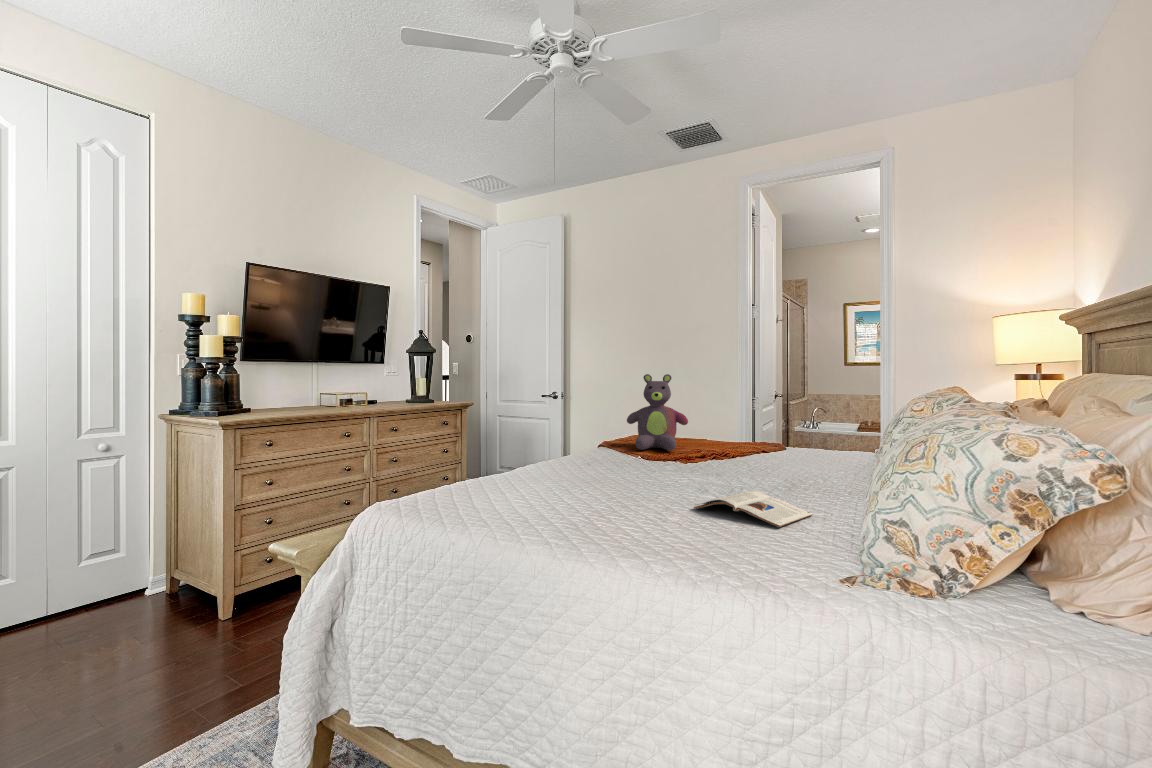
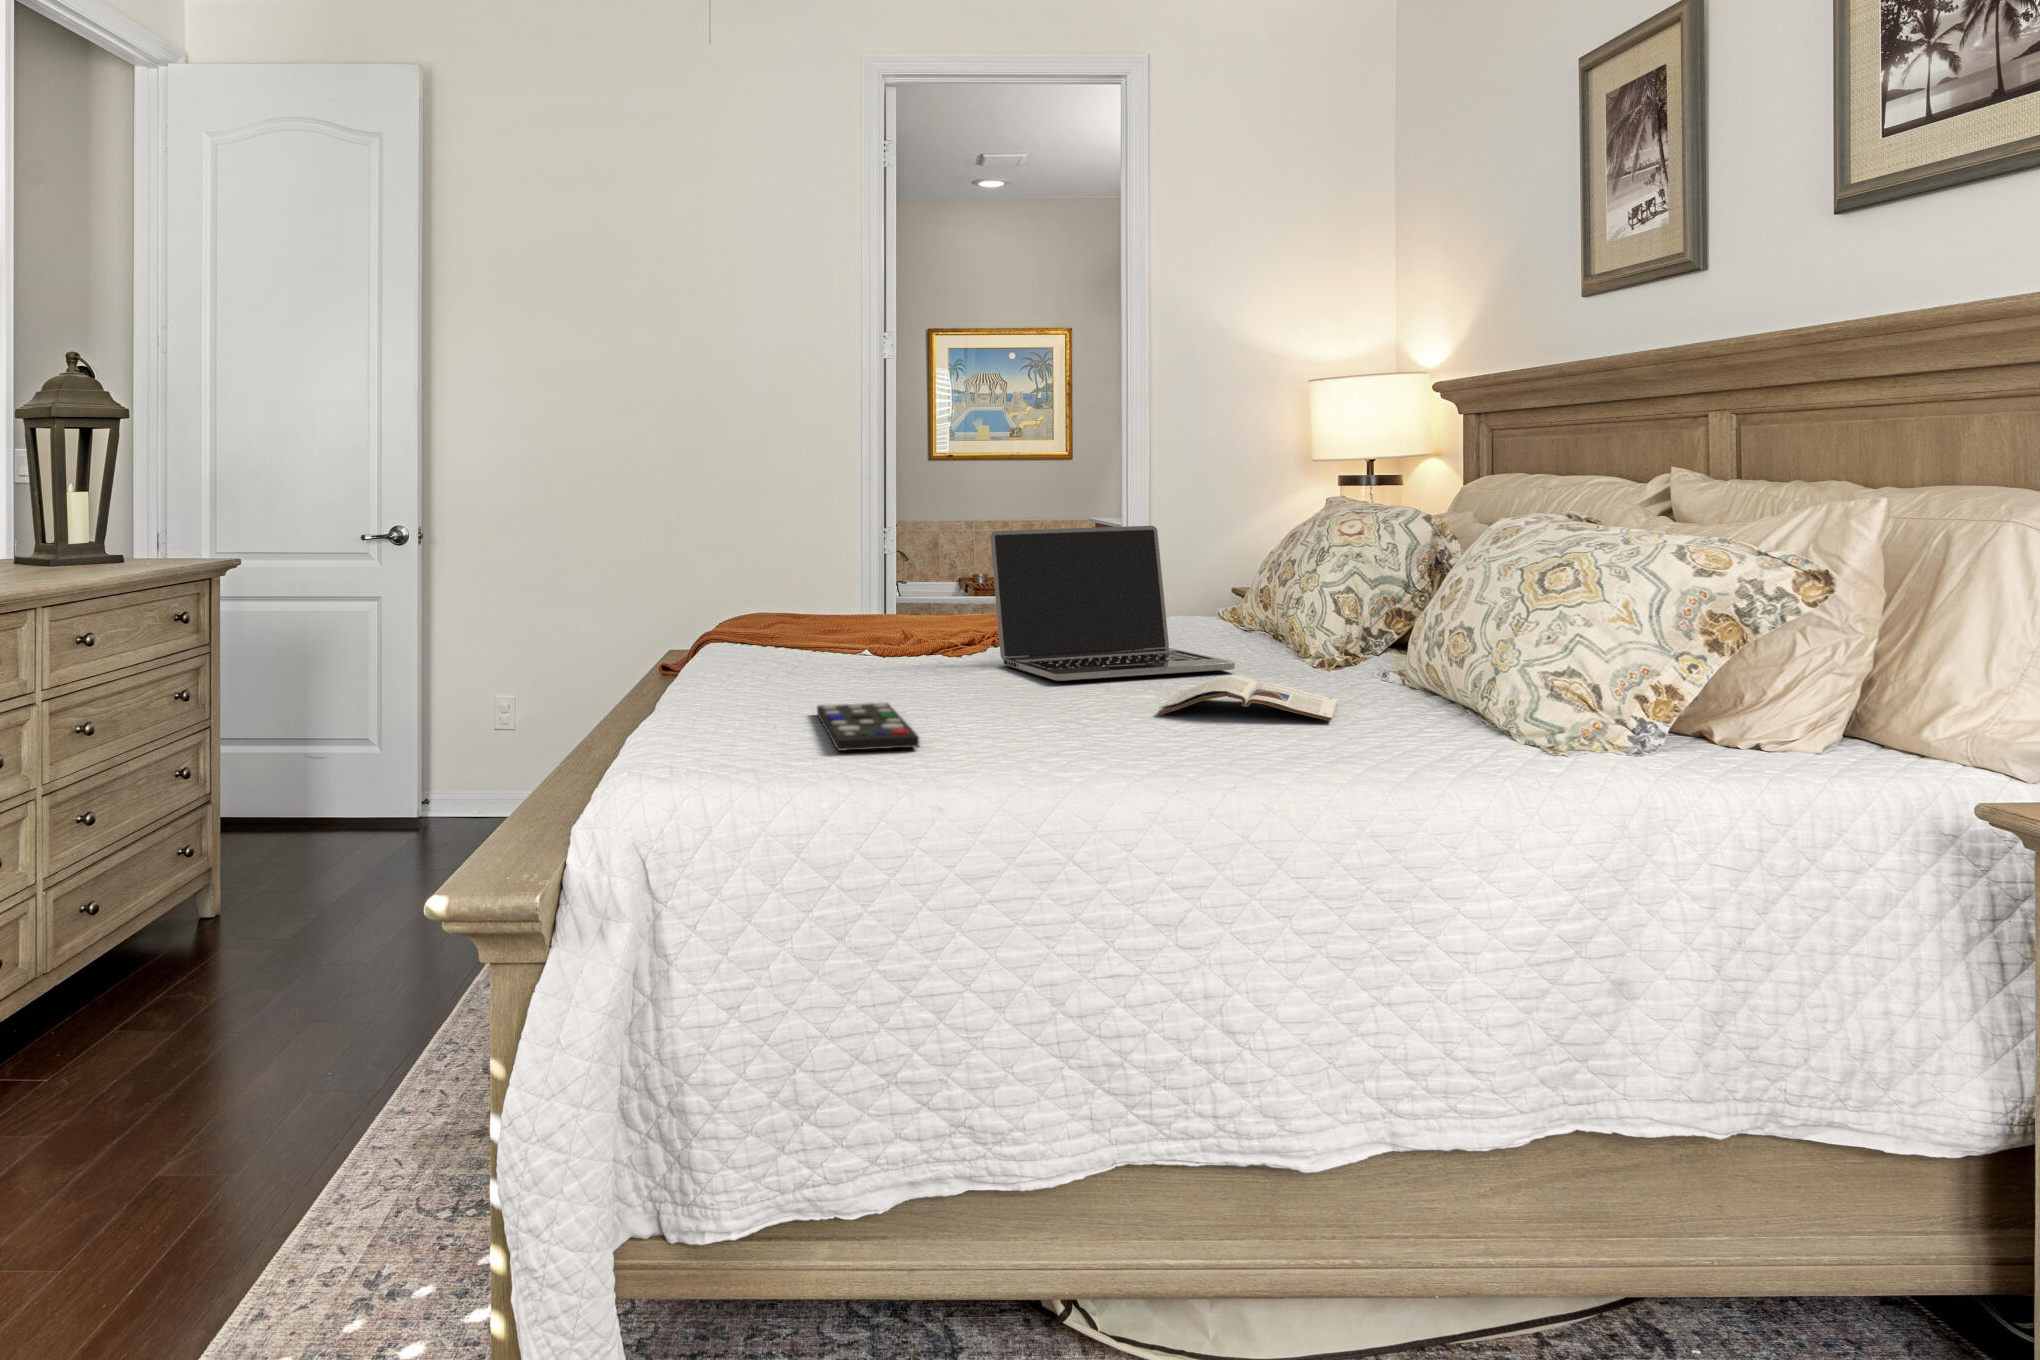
stuffed bear: present [627,374,688,451] -> none [794,465,924,633]
laptop: none [683,406,793,487] -> present [990,526,1235,681]
remote control: none [500,482,576,510] -> present [817,703,919,751]

